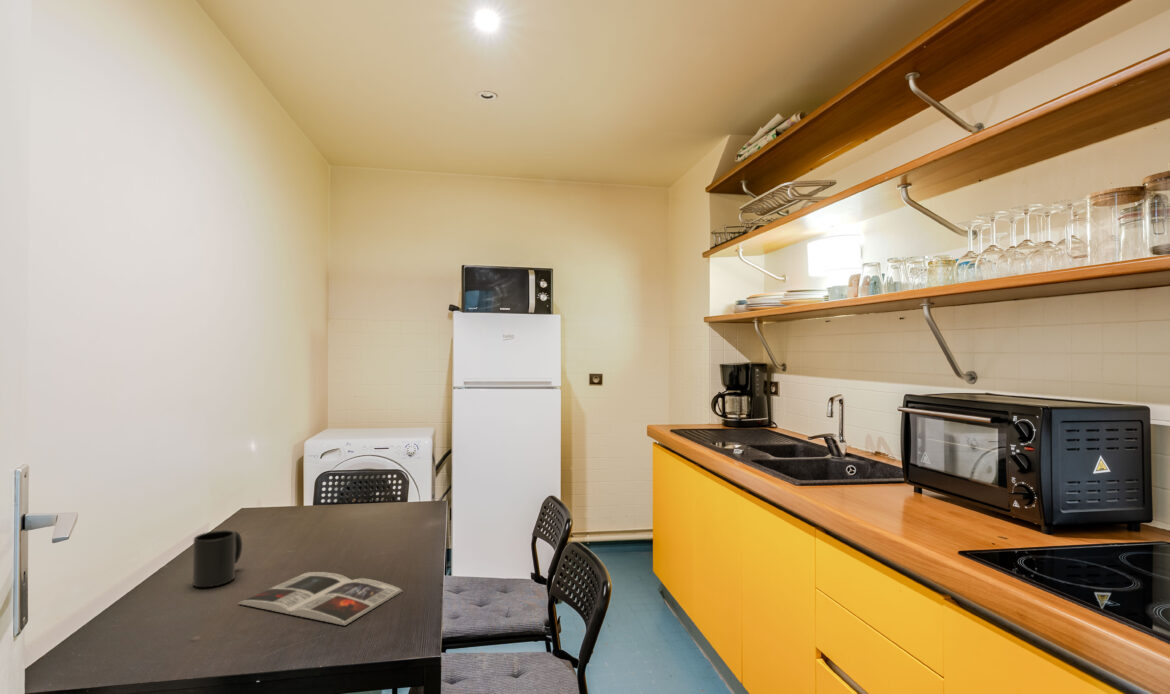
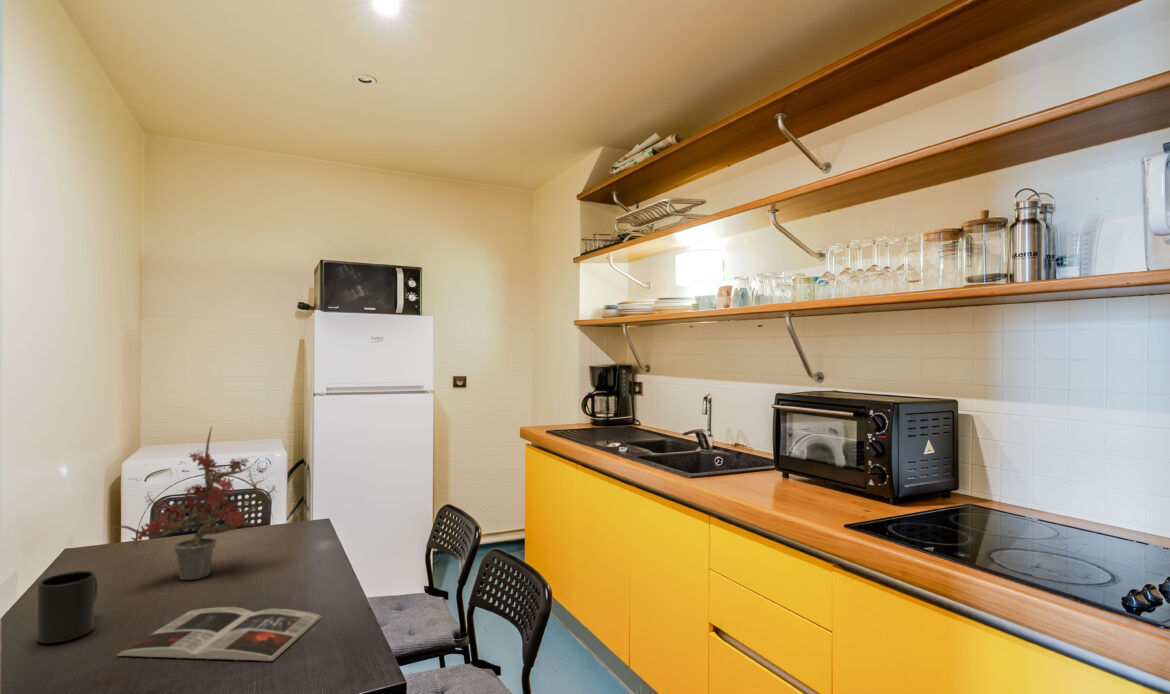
potted plant: none [258,415,393,546] -> present [115,428,276,580]

